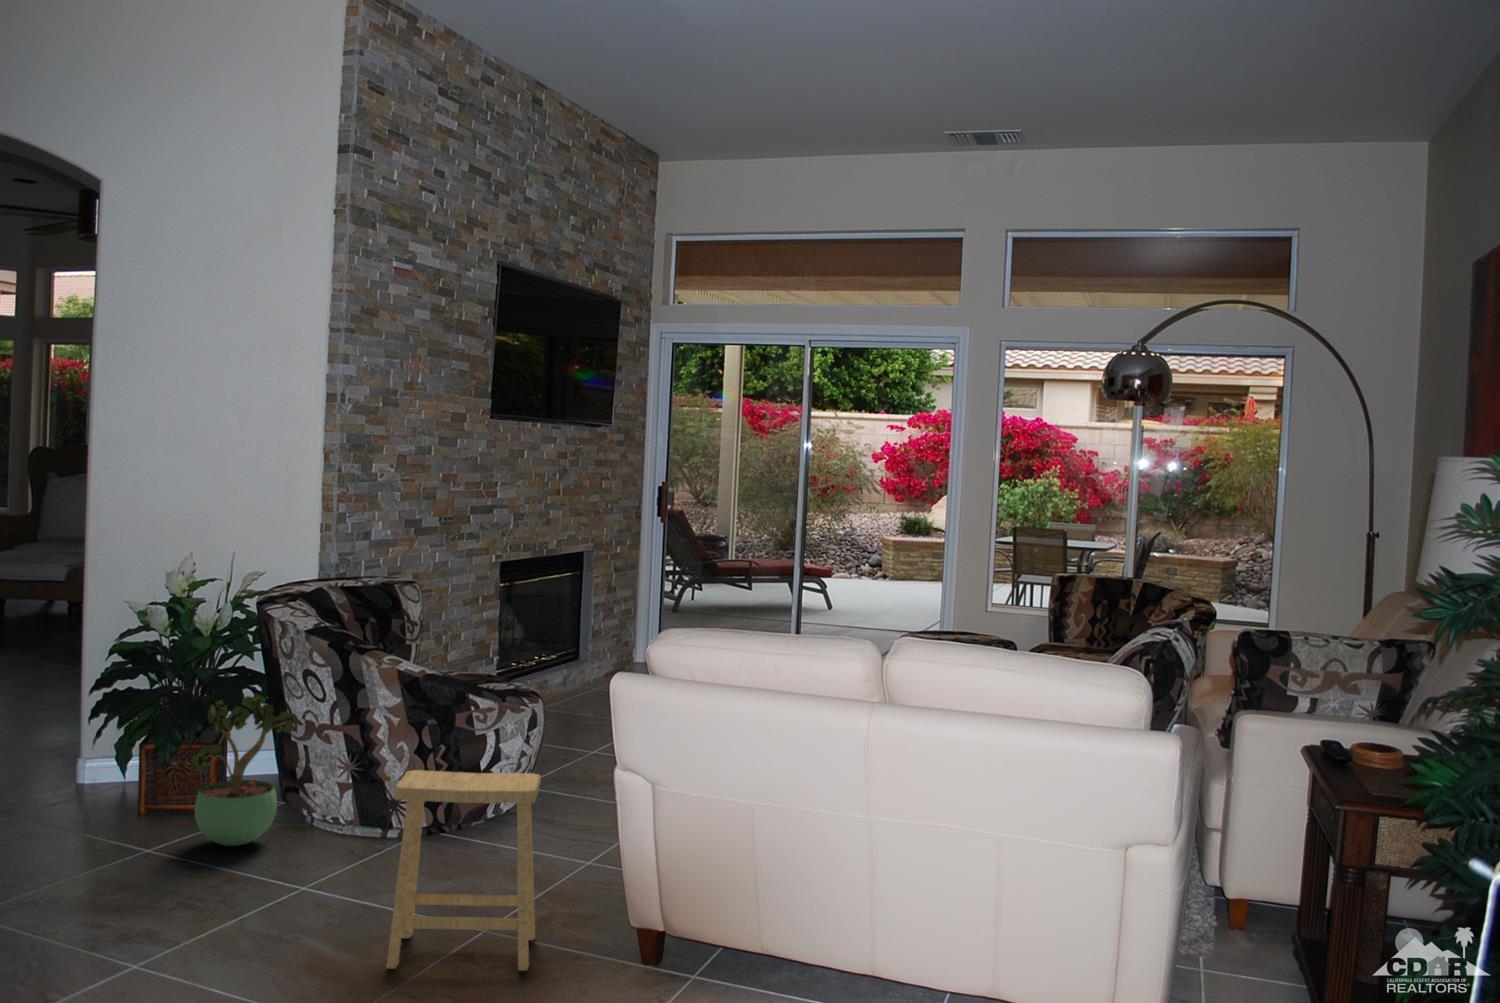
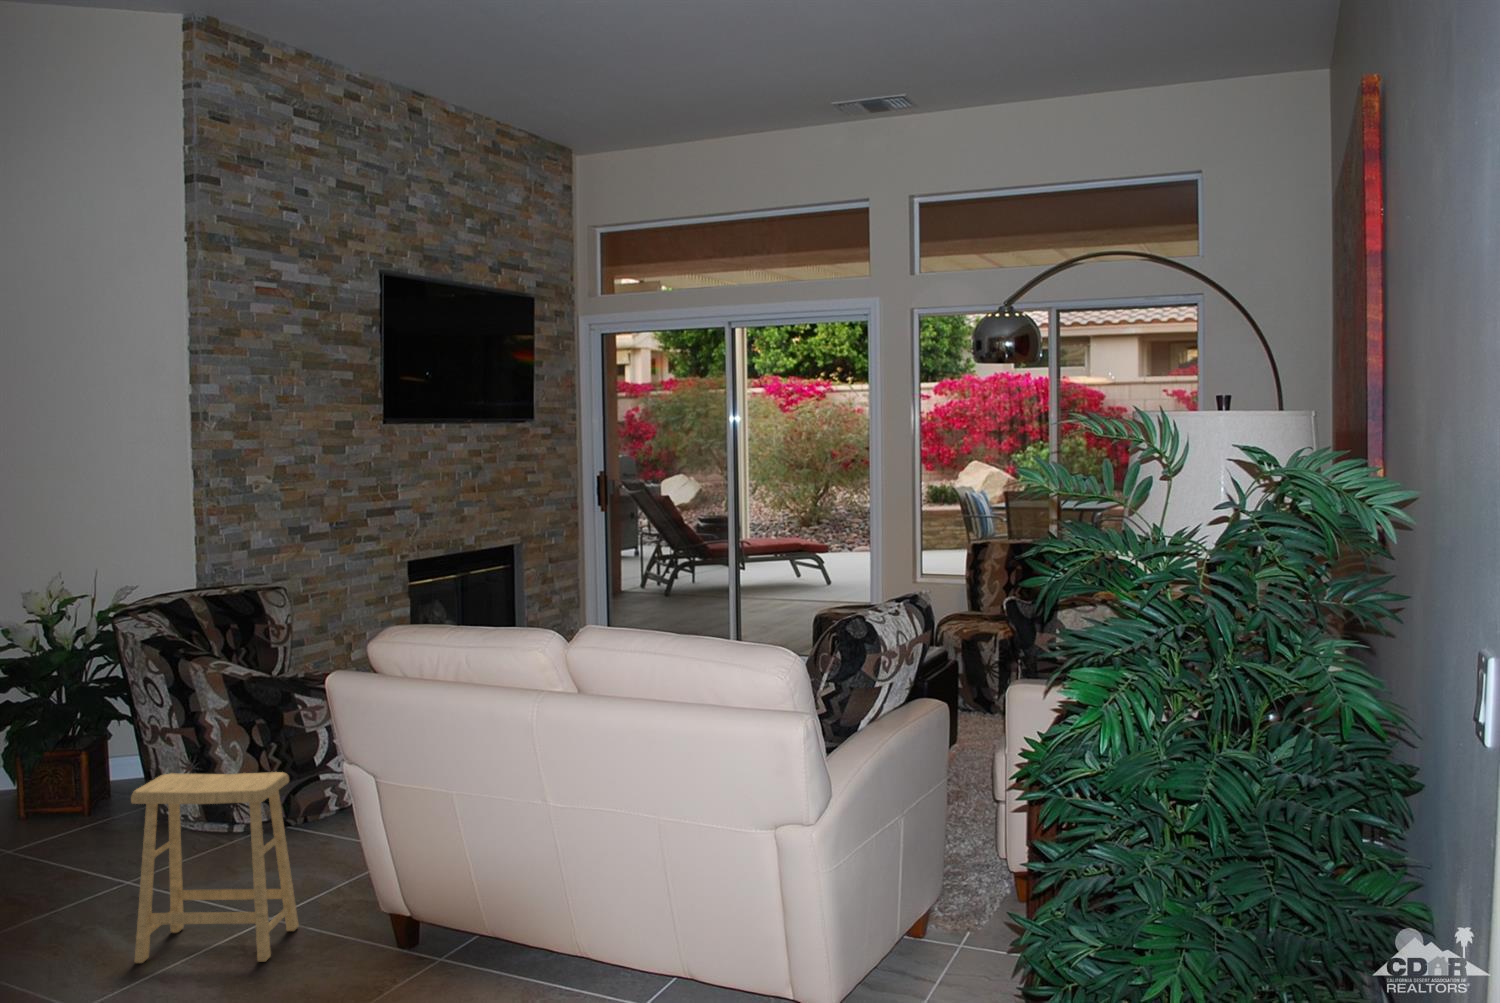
potted plant: present [191,693,297,846] -> none [29,702,136,846]

